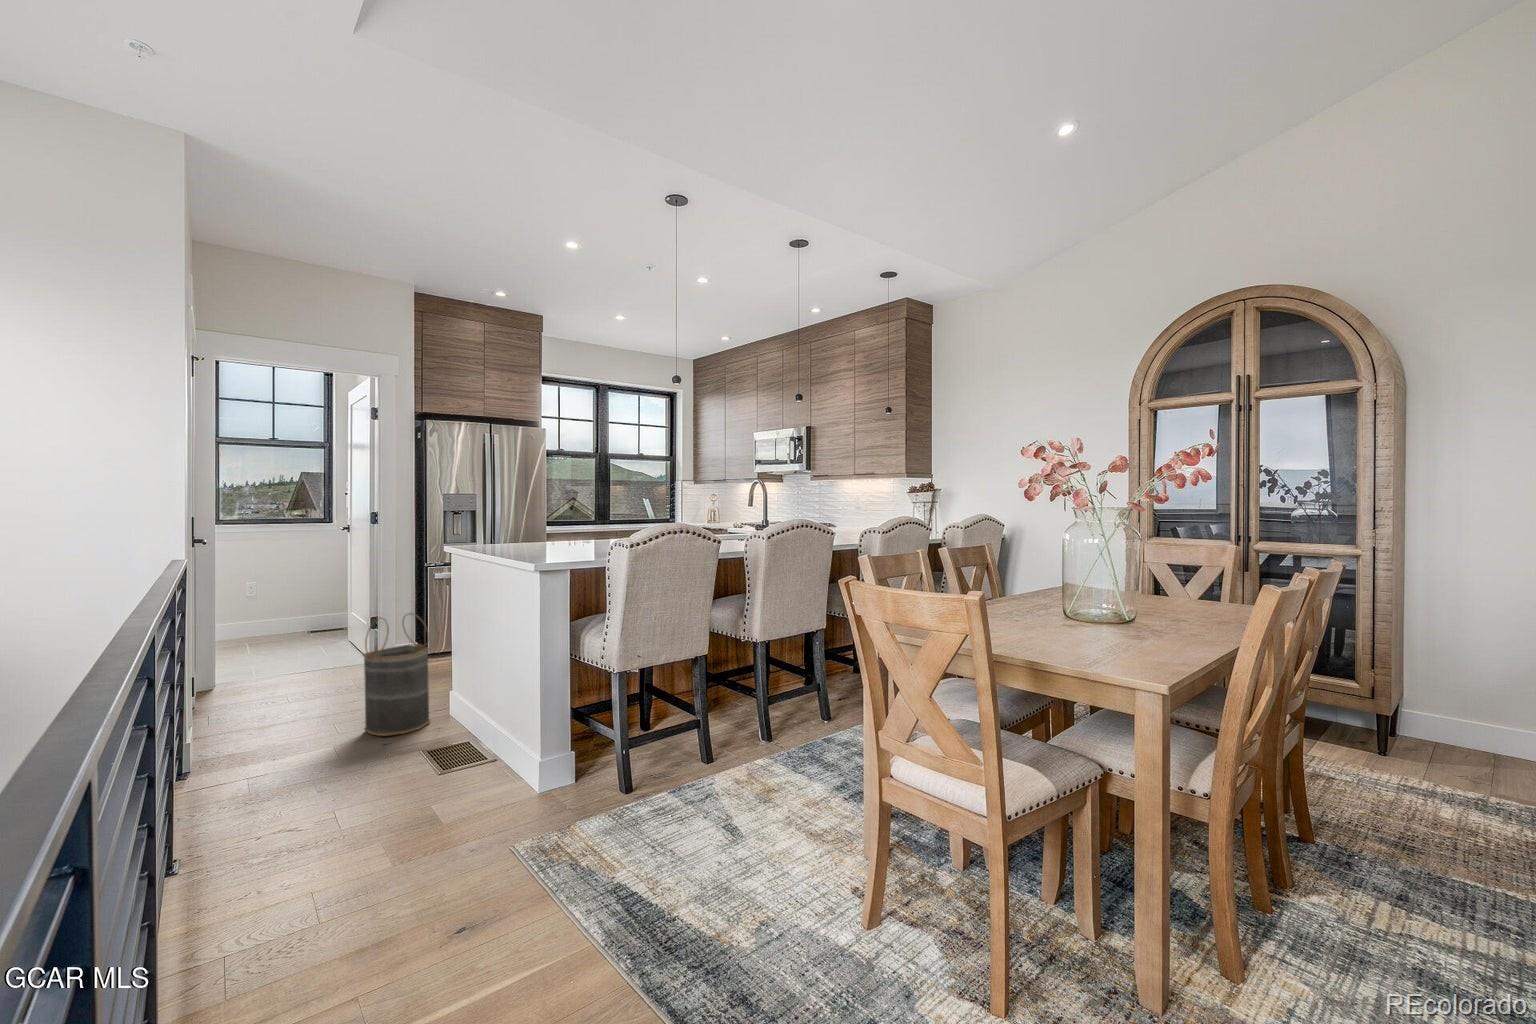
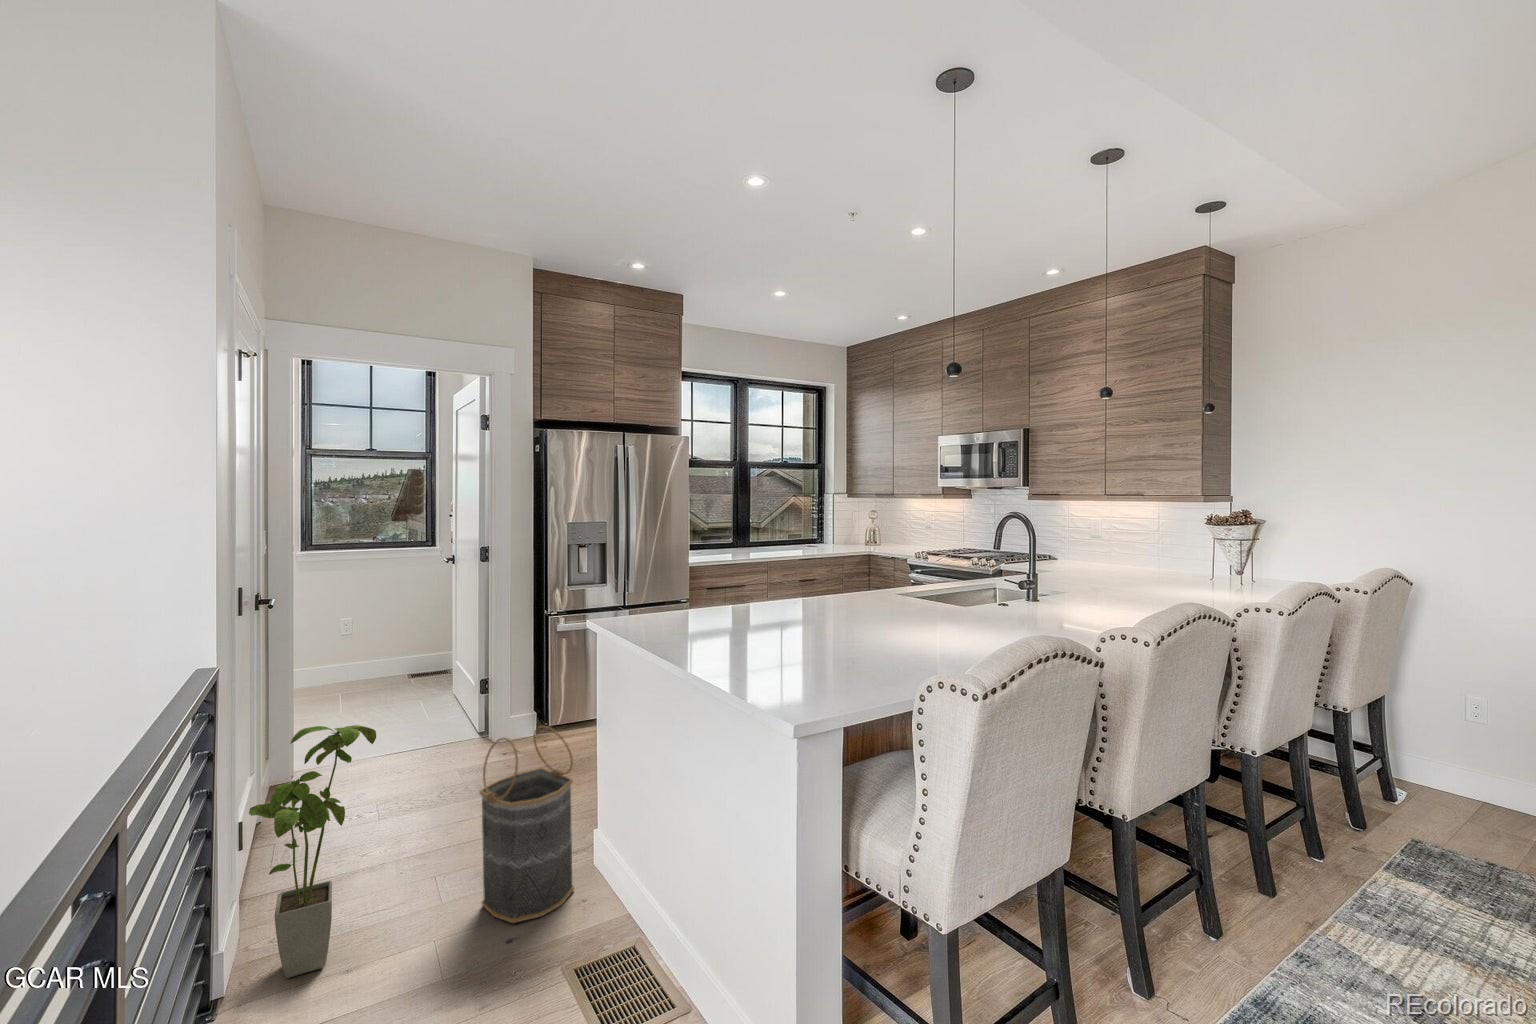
house plant: none [199,604,289,763] -> present [249,725,376,978]

